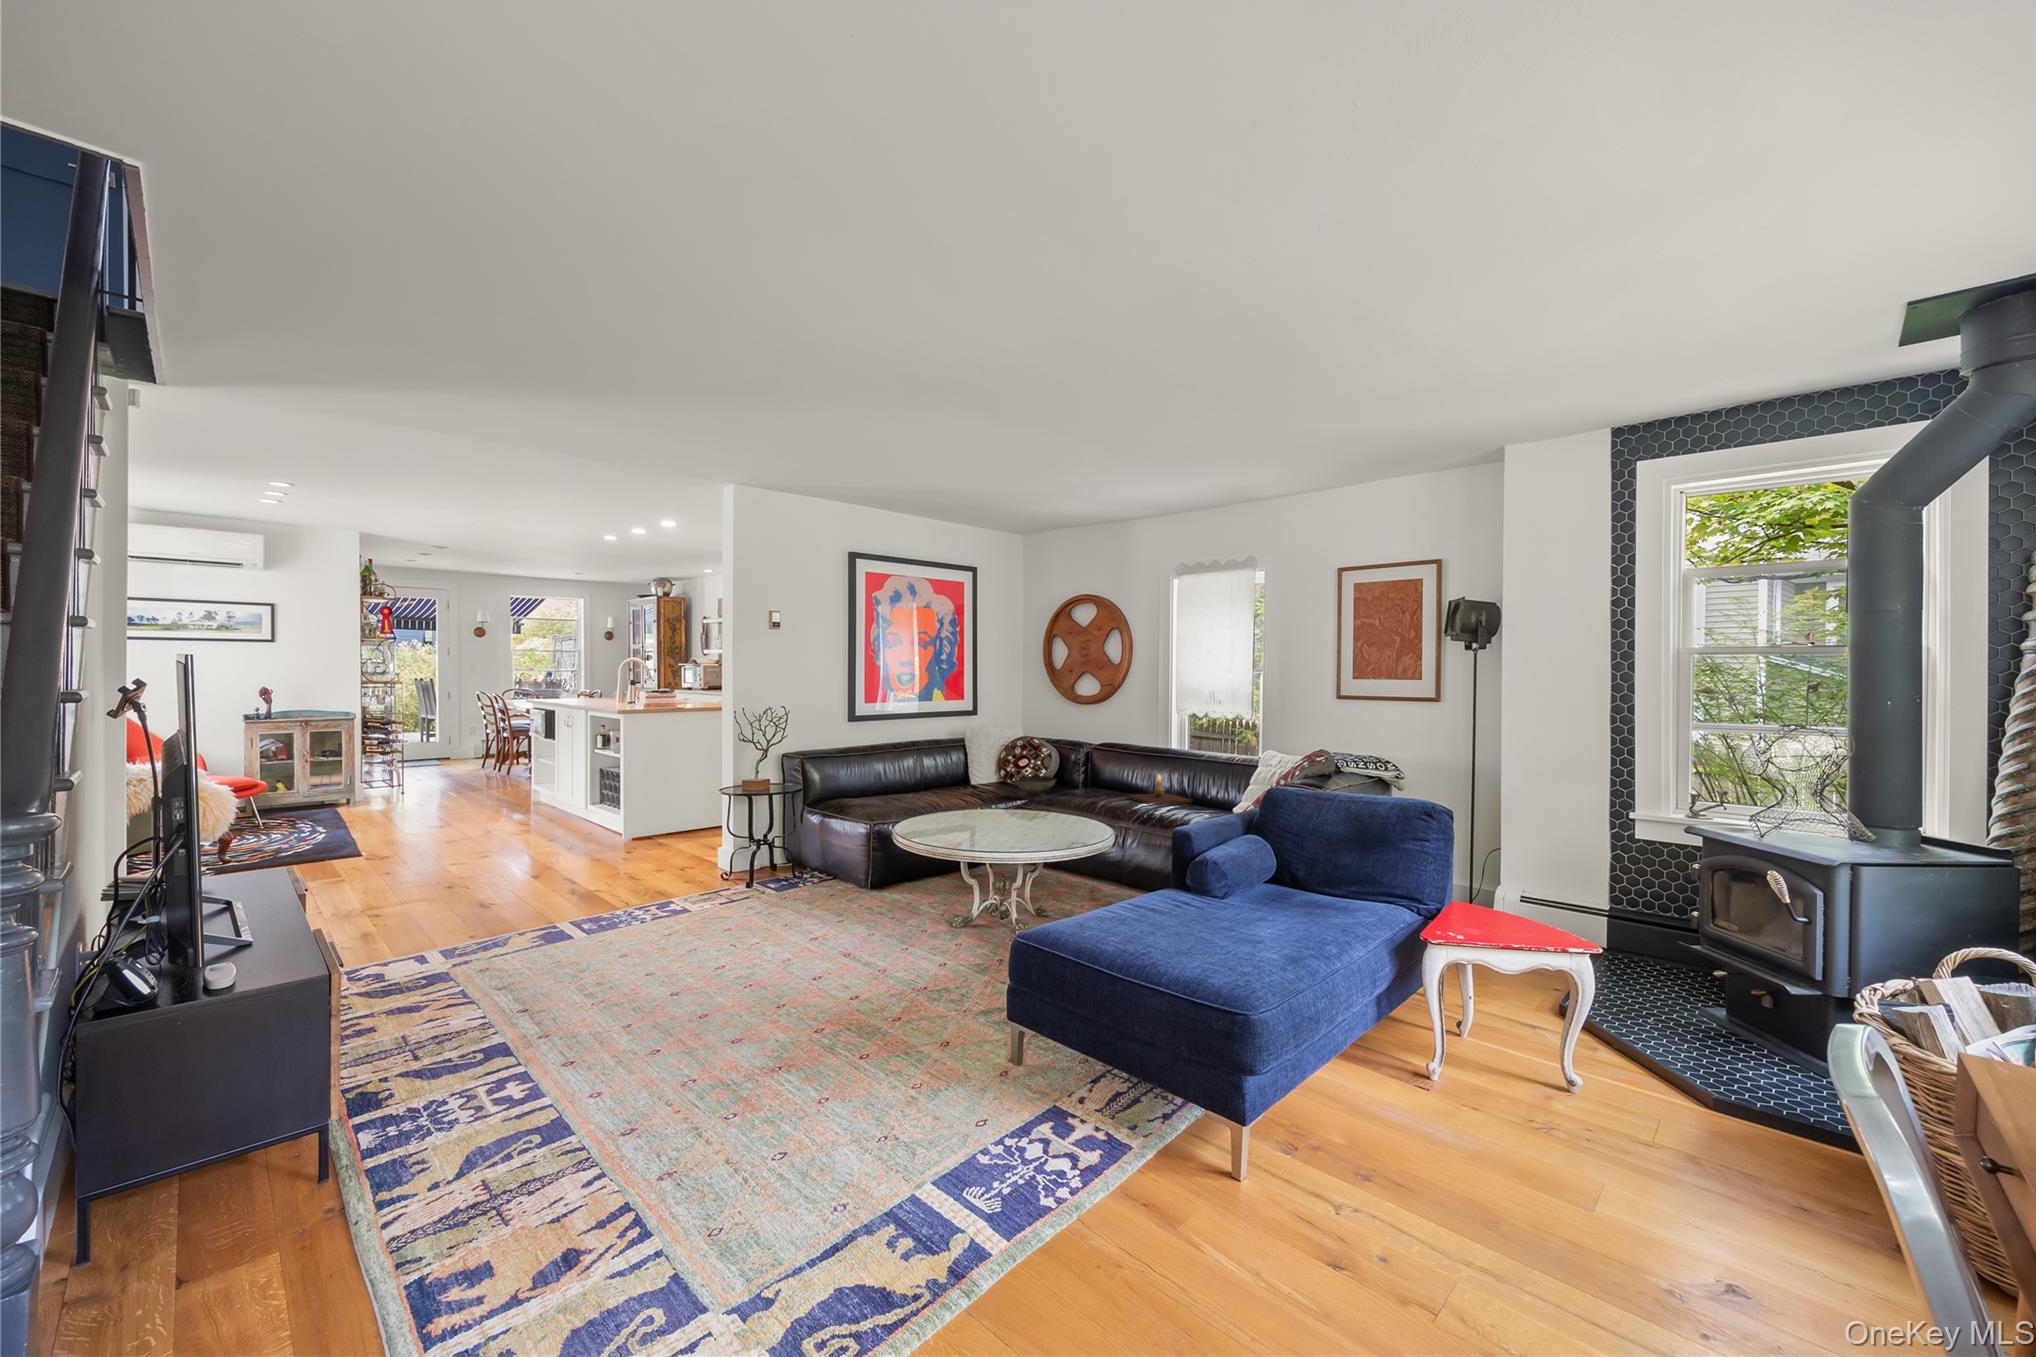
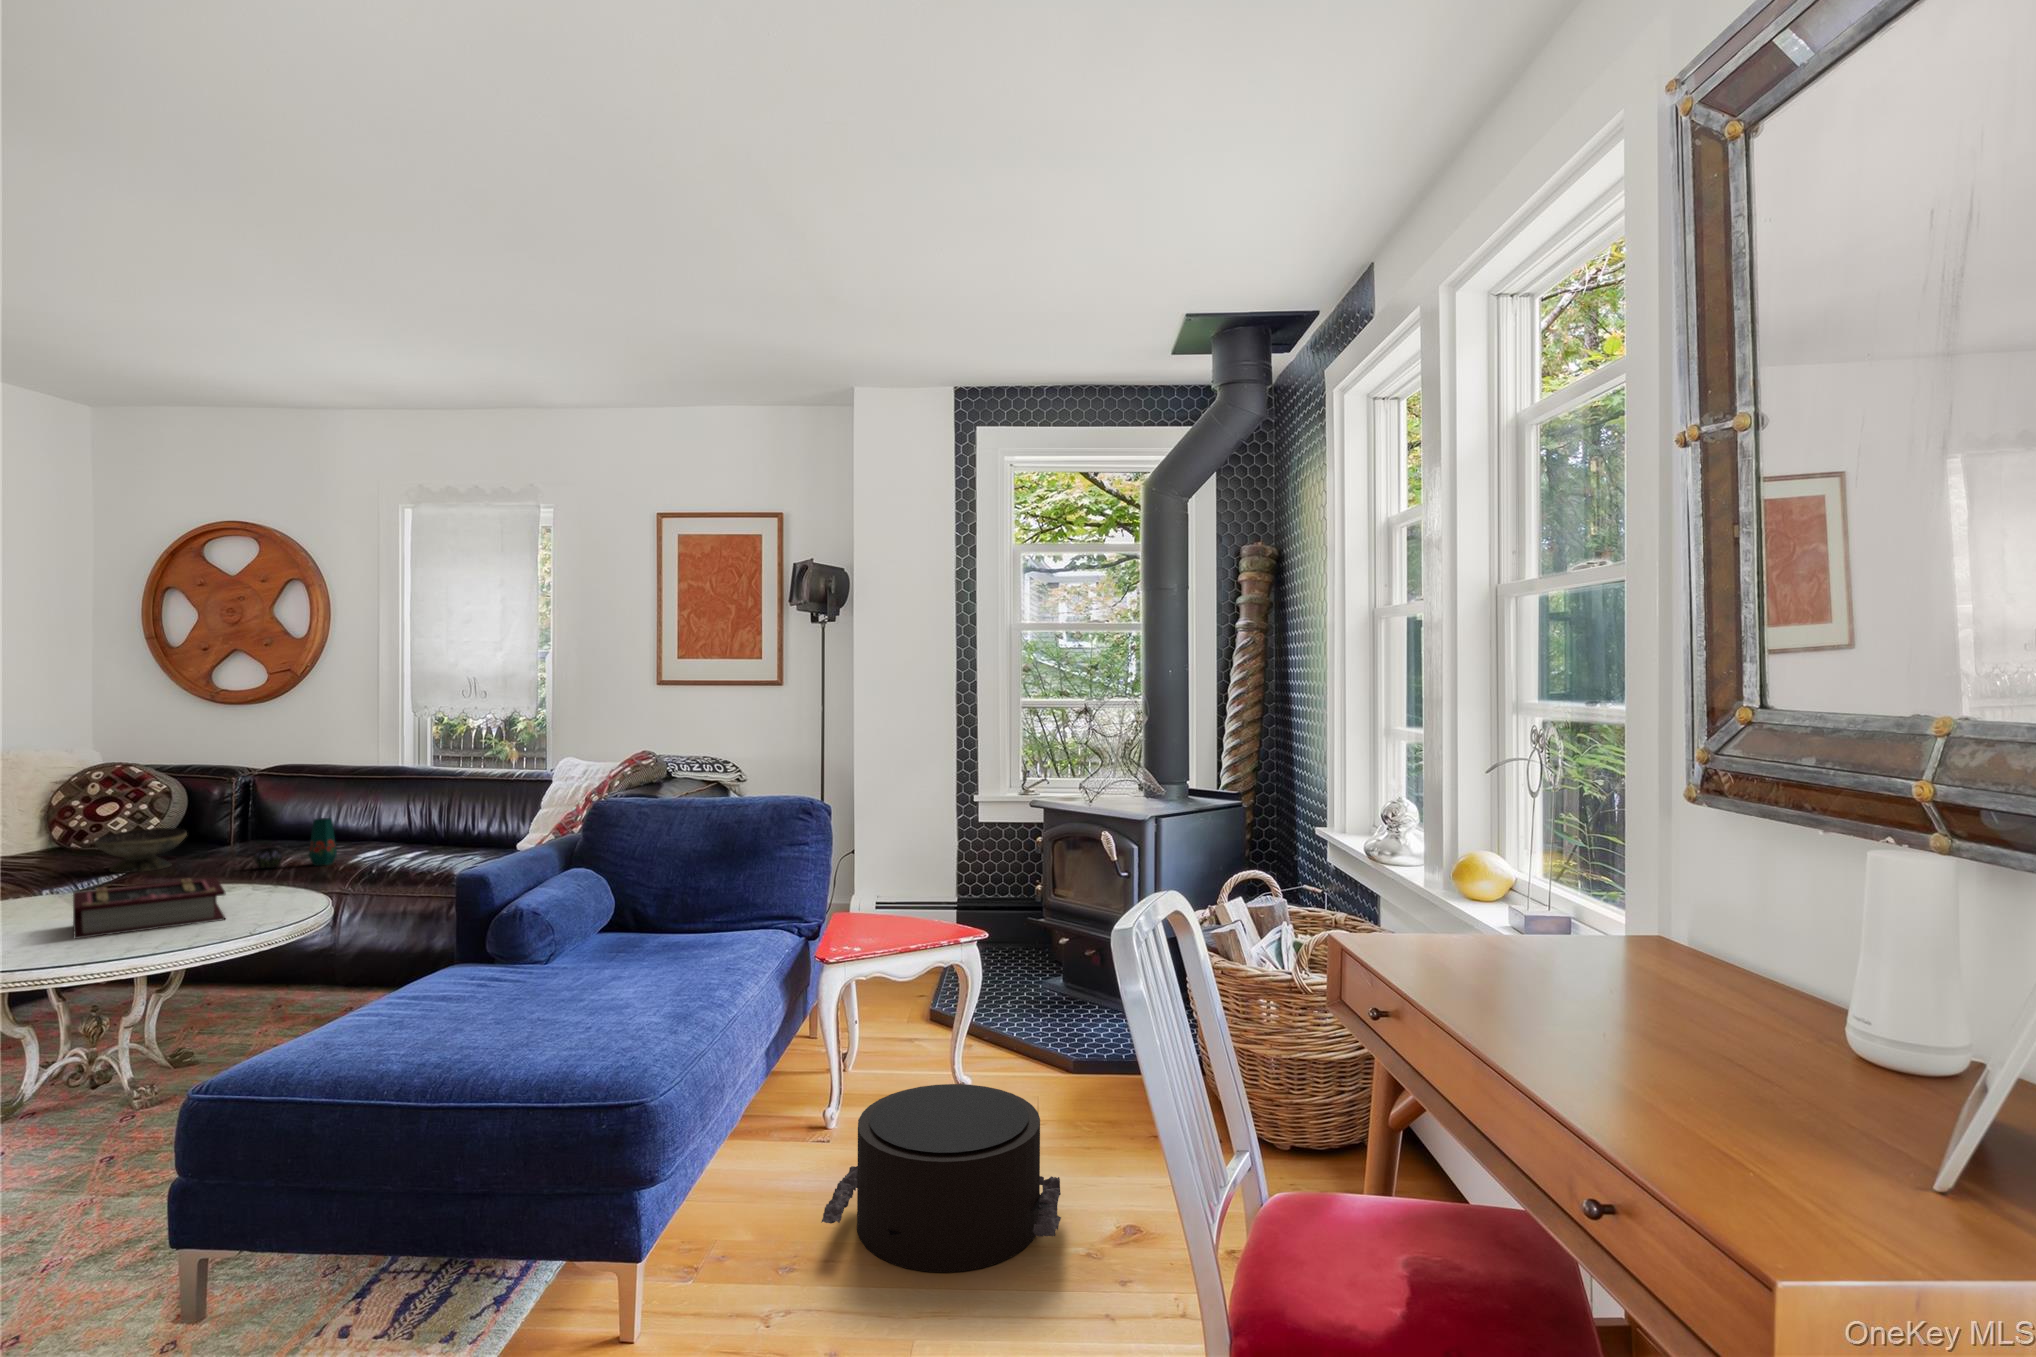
candle: present [1127,776,1192,804] -> none [330,806,446,855]
vase: none [1084,779,1126,809] -> present [254,818,337,868]
book: none [991,809,1058,837] -> present [73,878,226,939]
pouf: none [1396,1068,1649,1255] -> present [822,1084,1061,1272]

